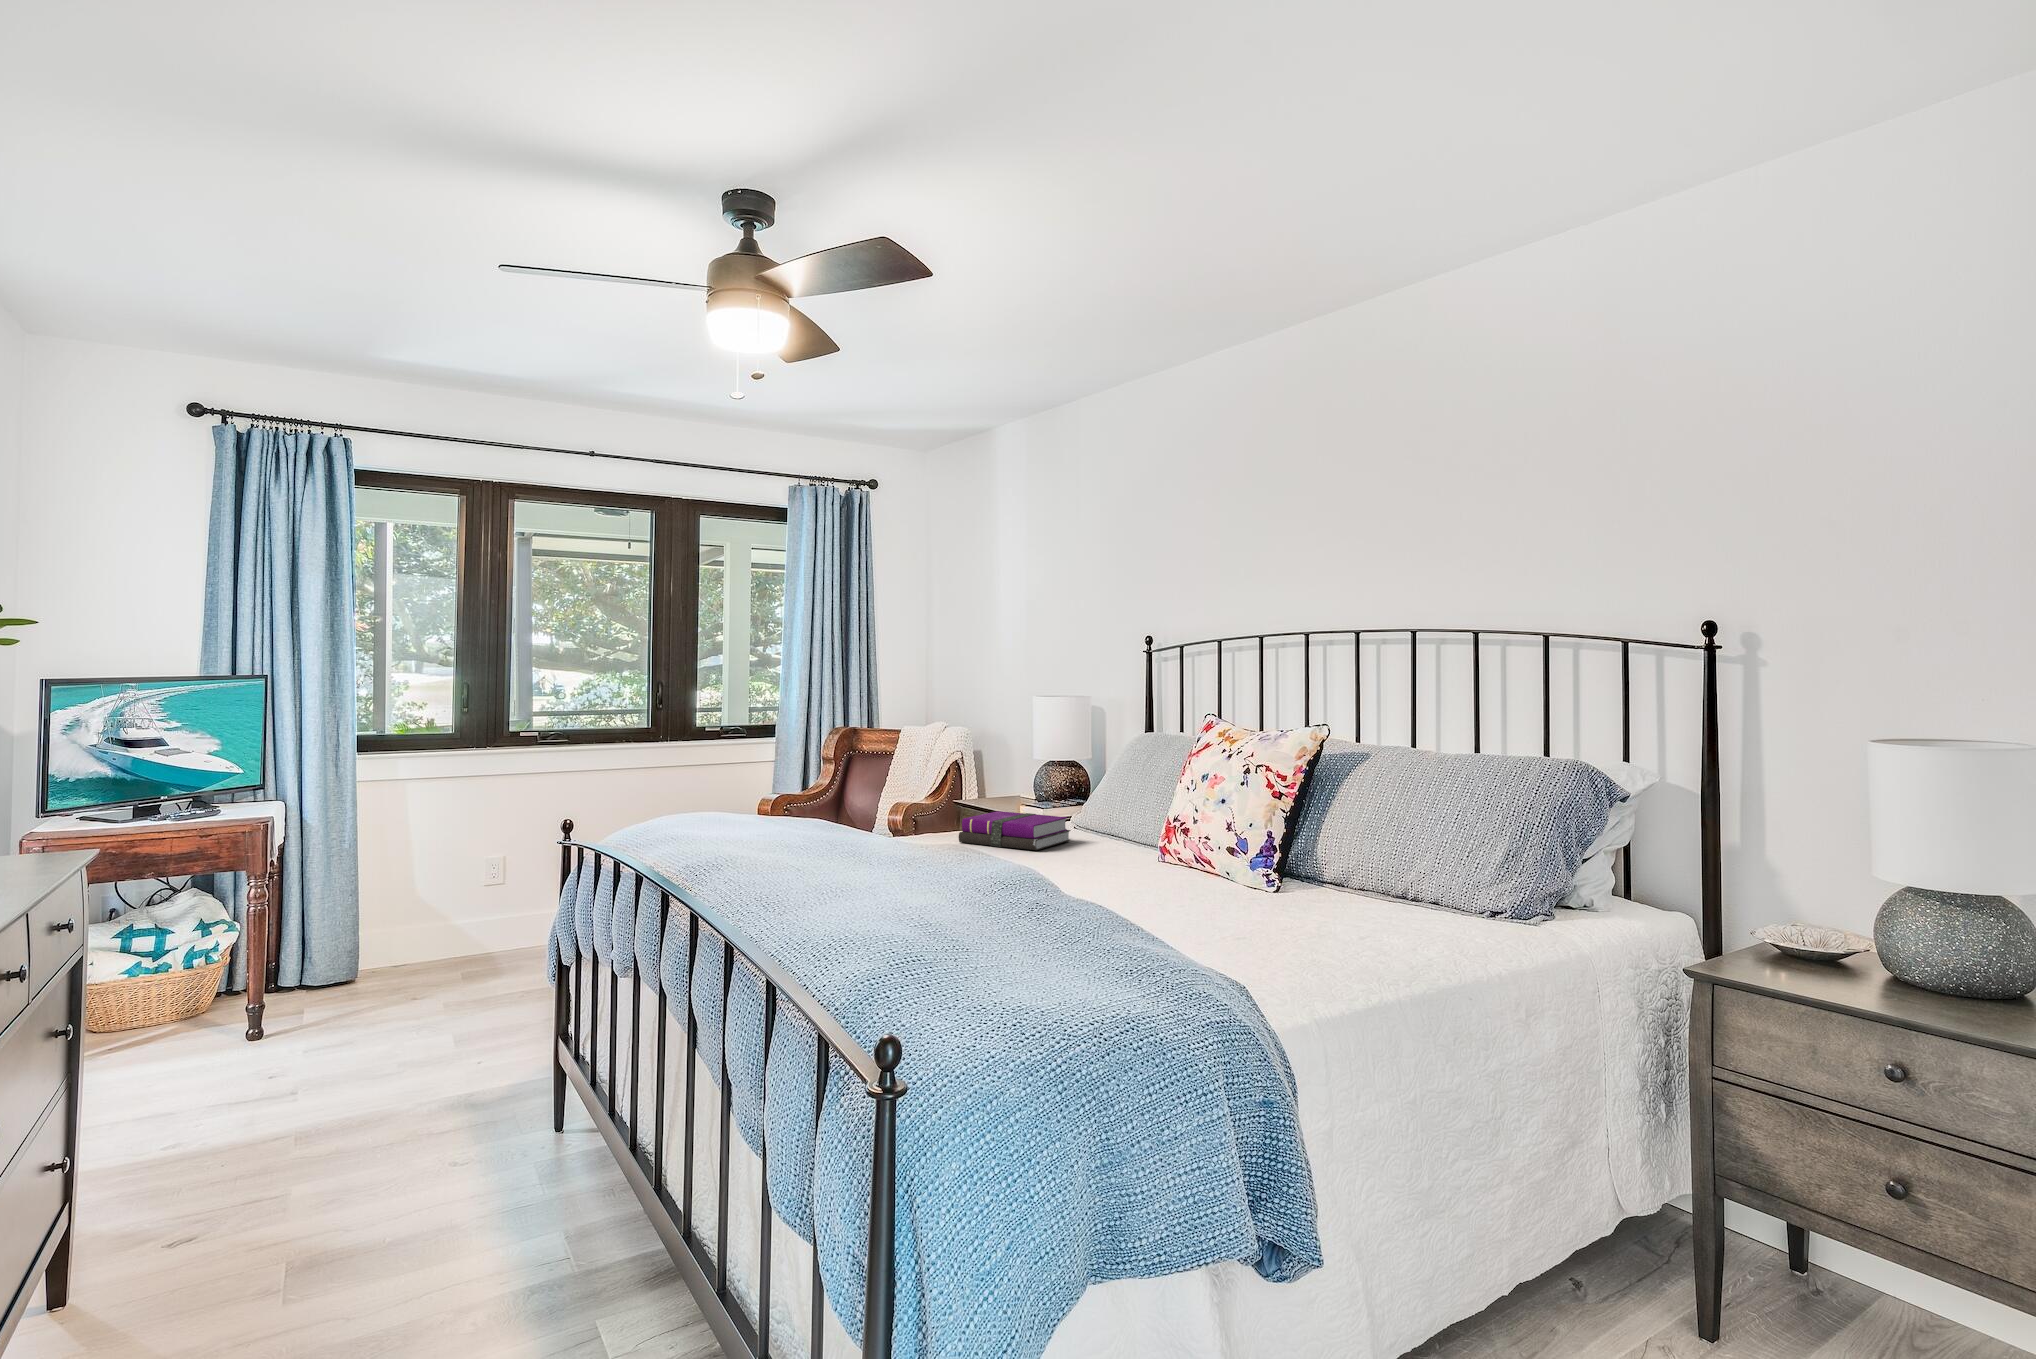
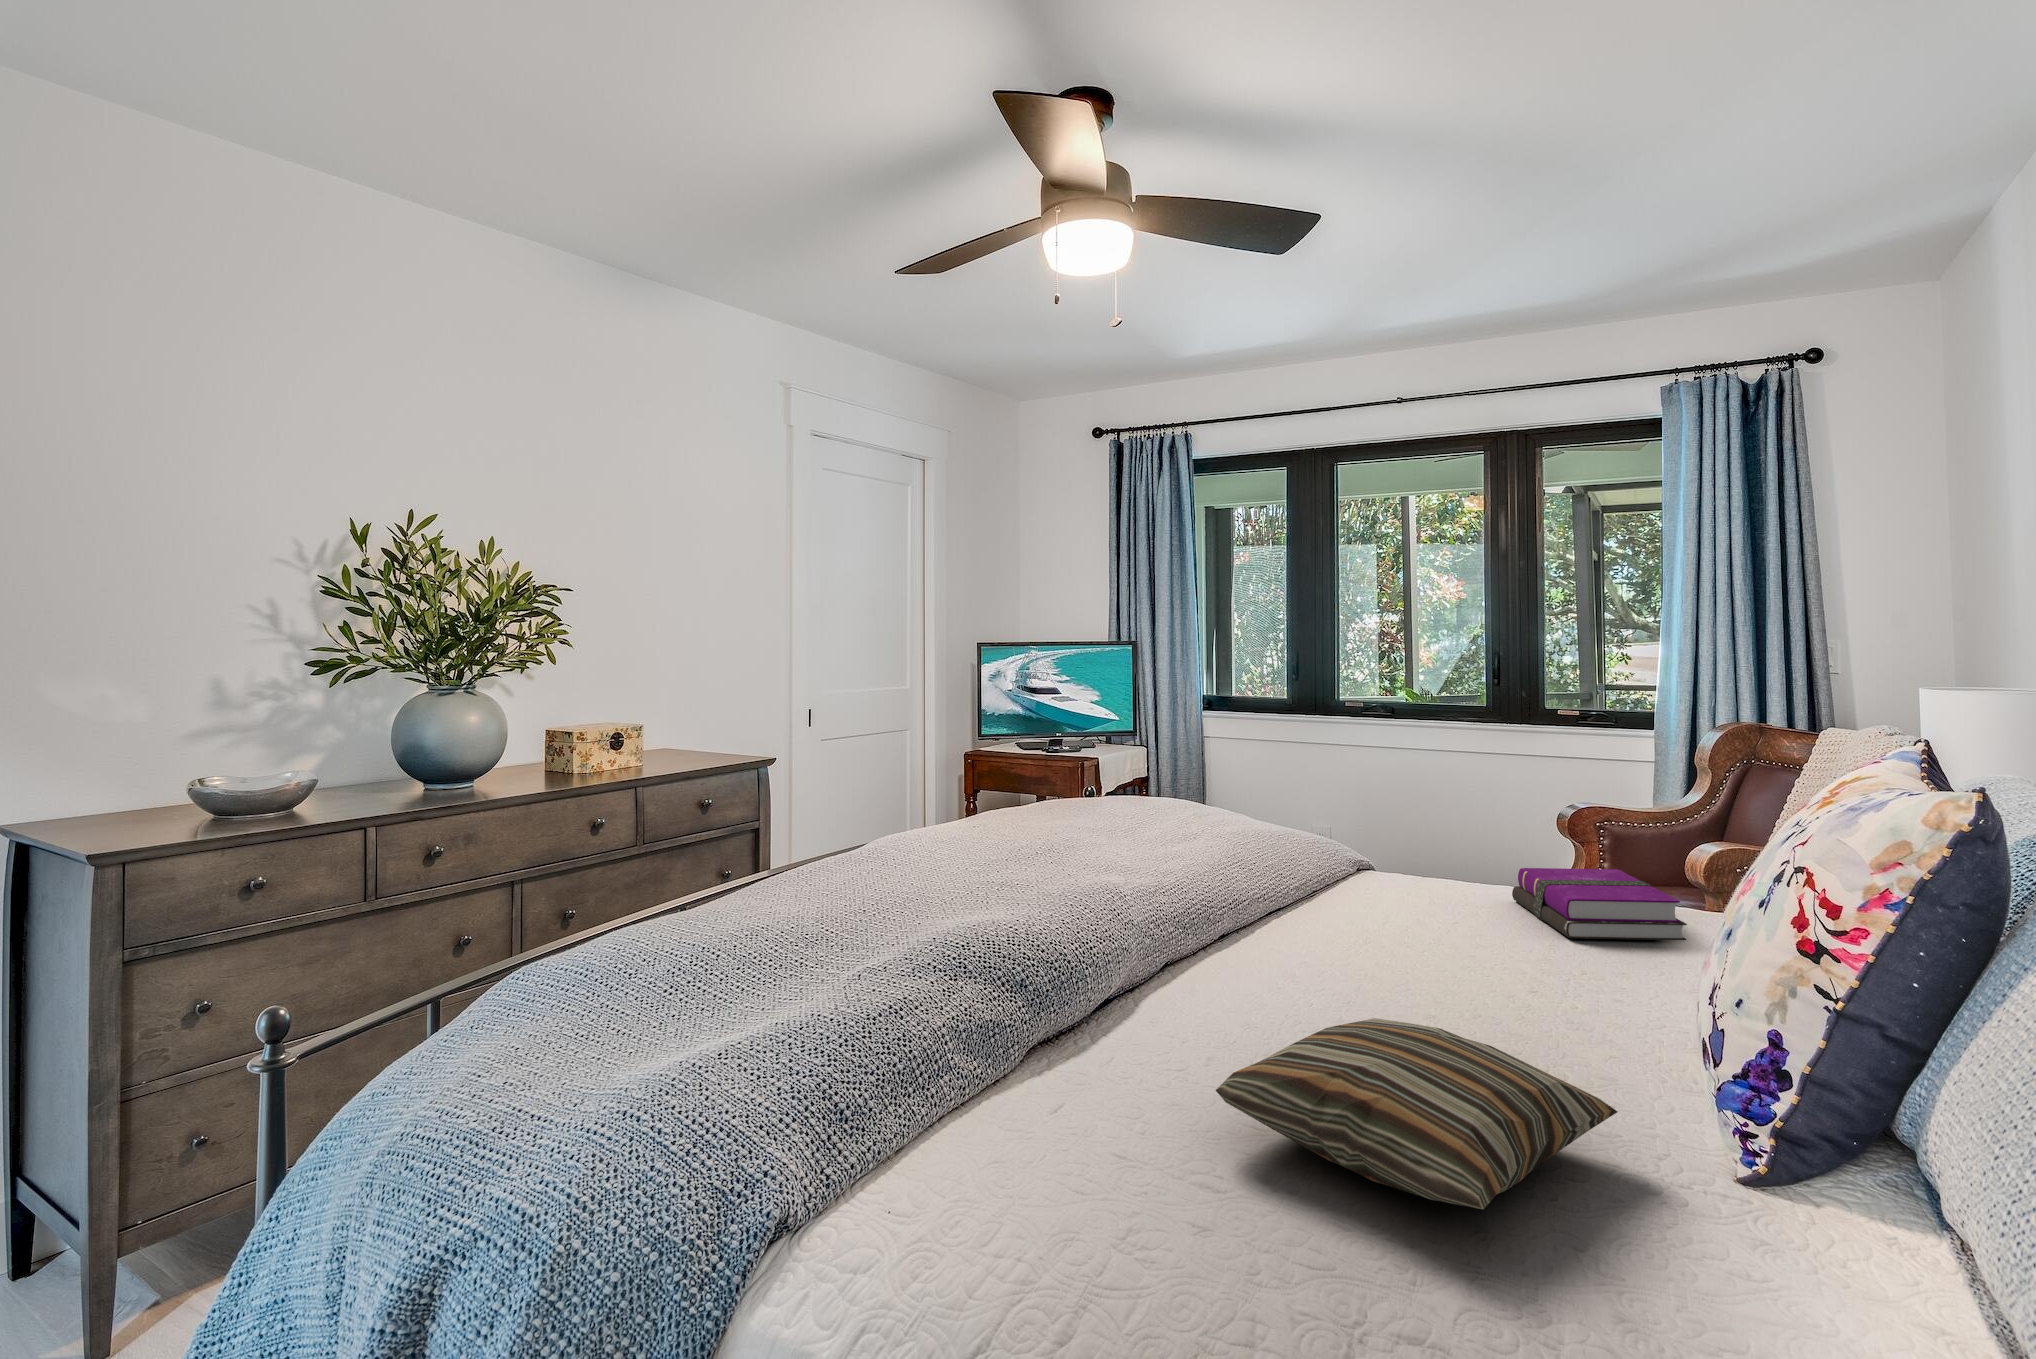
pillow: none [1158,864,1372,935] -> present [1216,1018,1617,1209]

